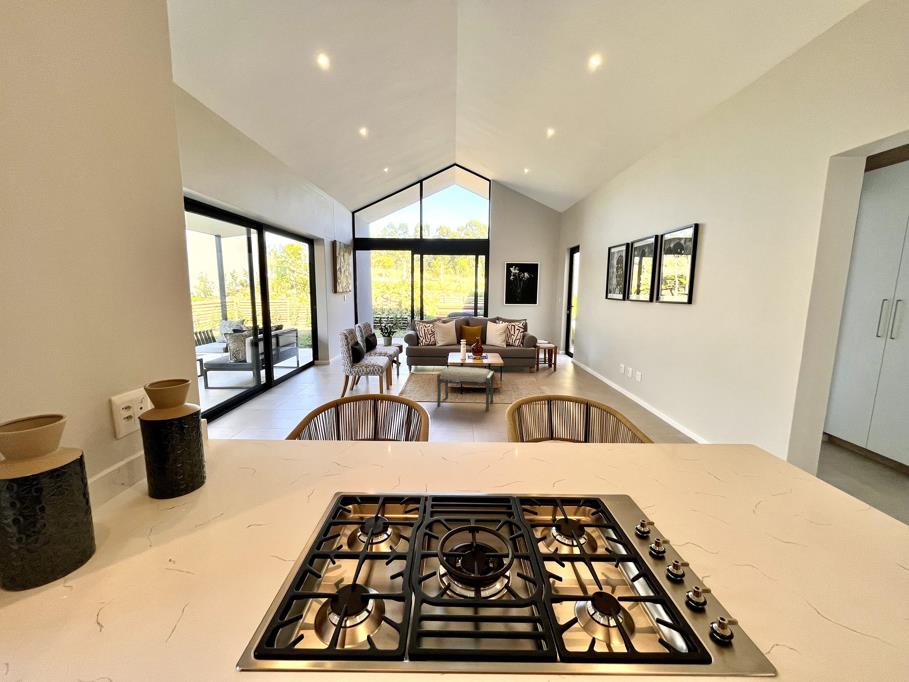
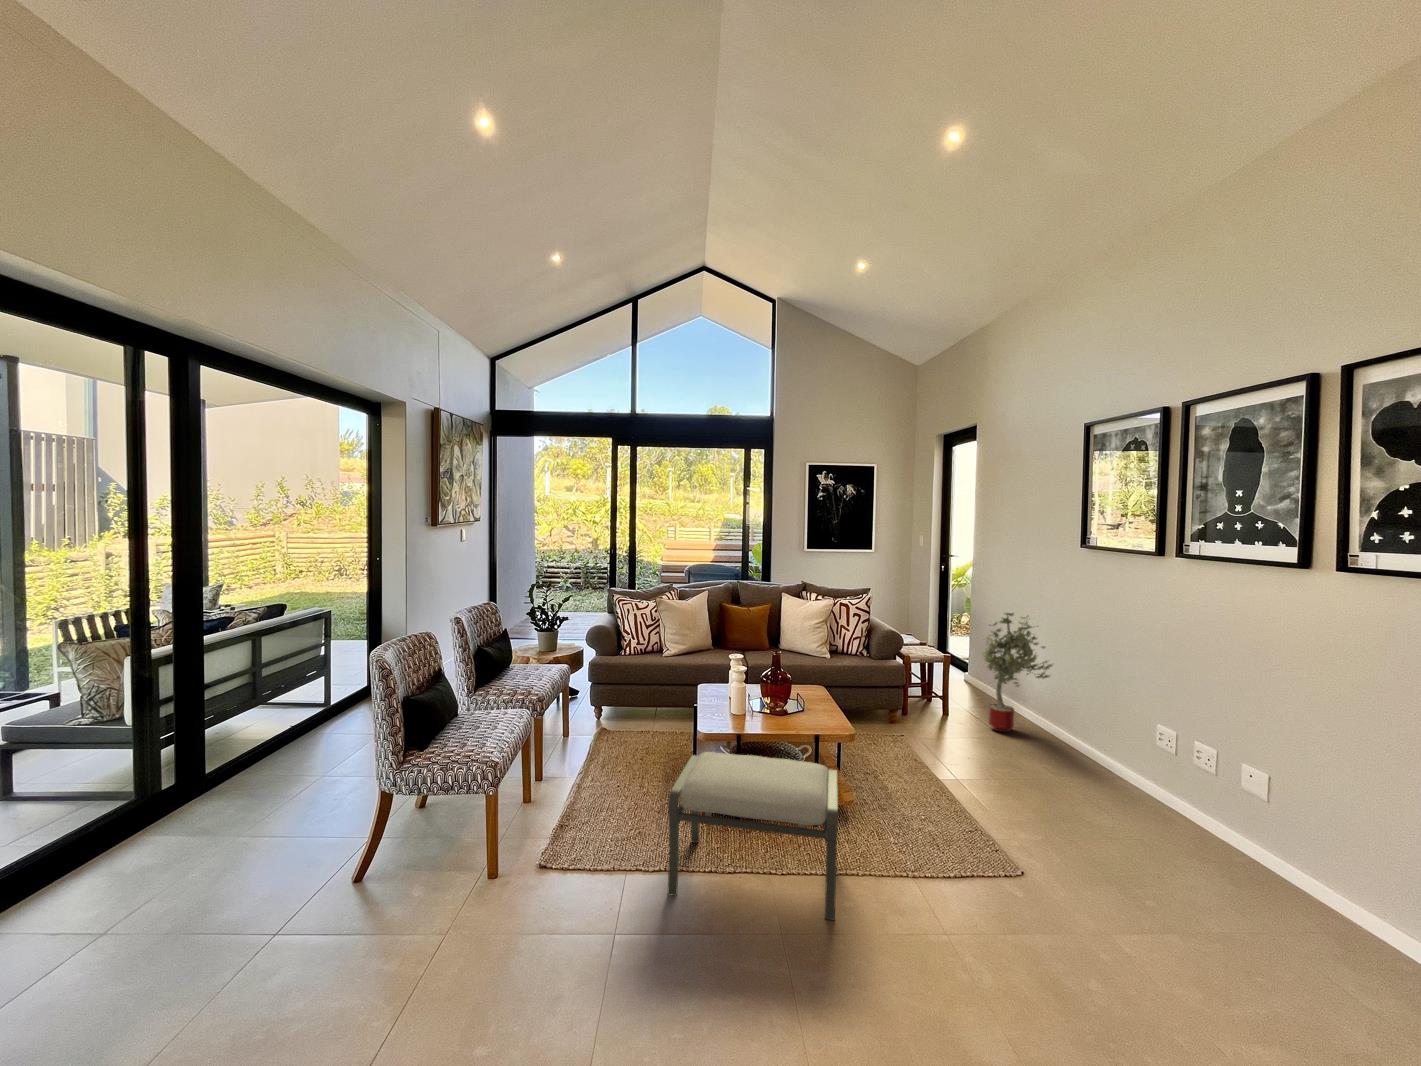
potted tree: none [567,326,596,375] -> present [984,613,1053,732]

